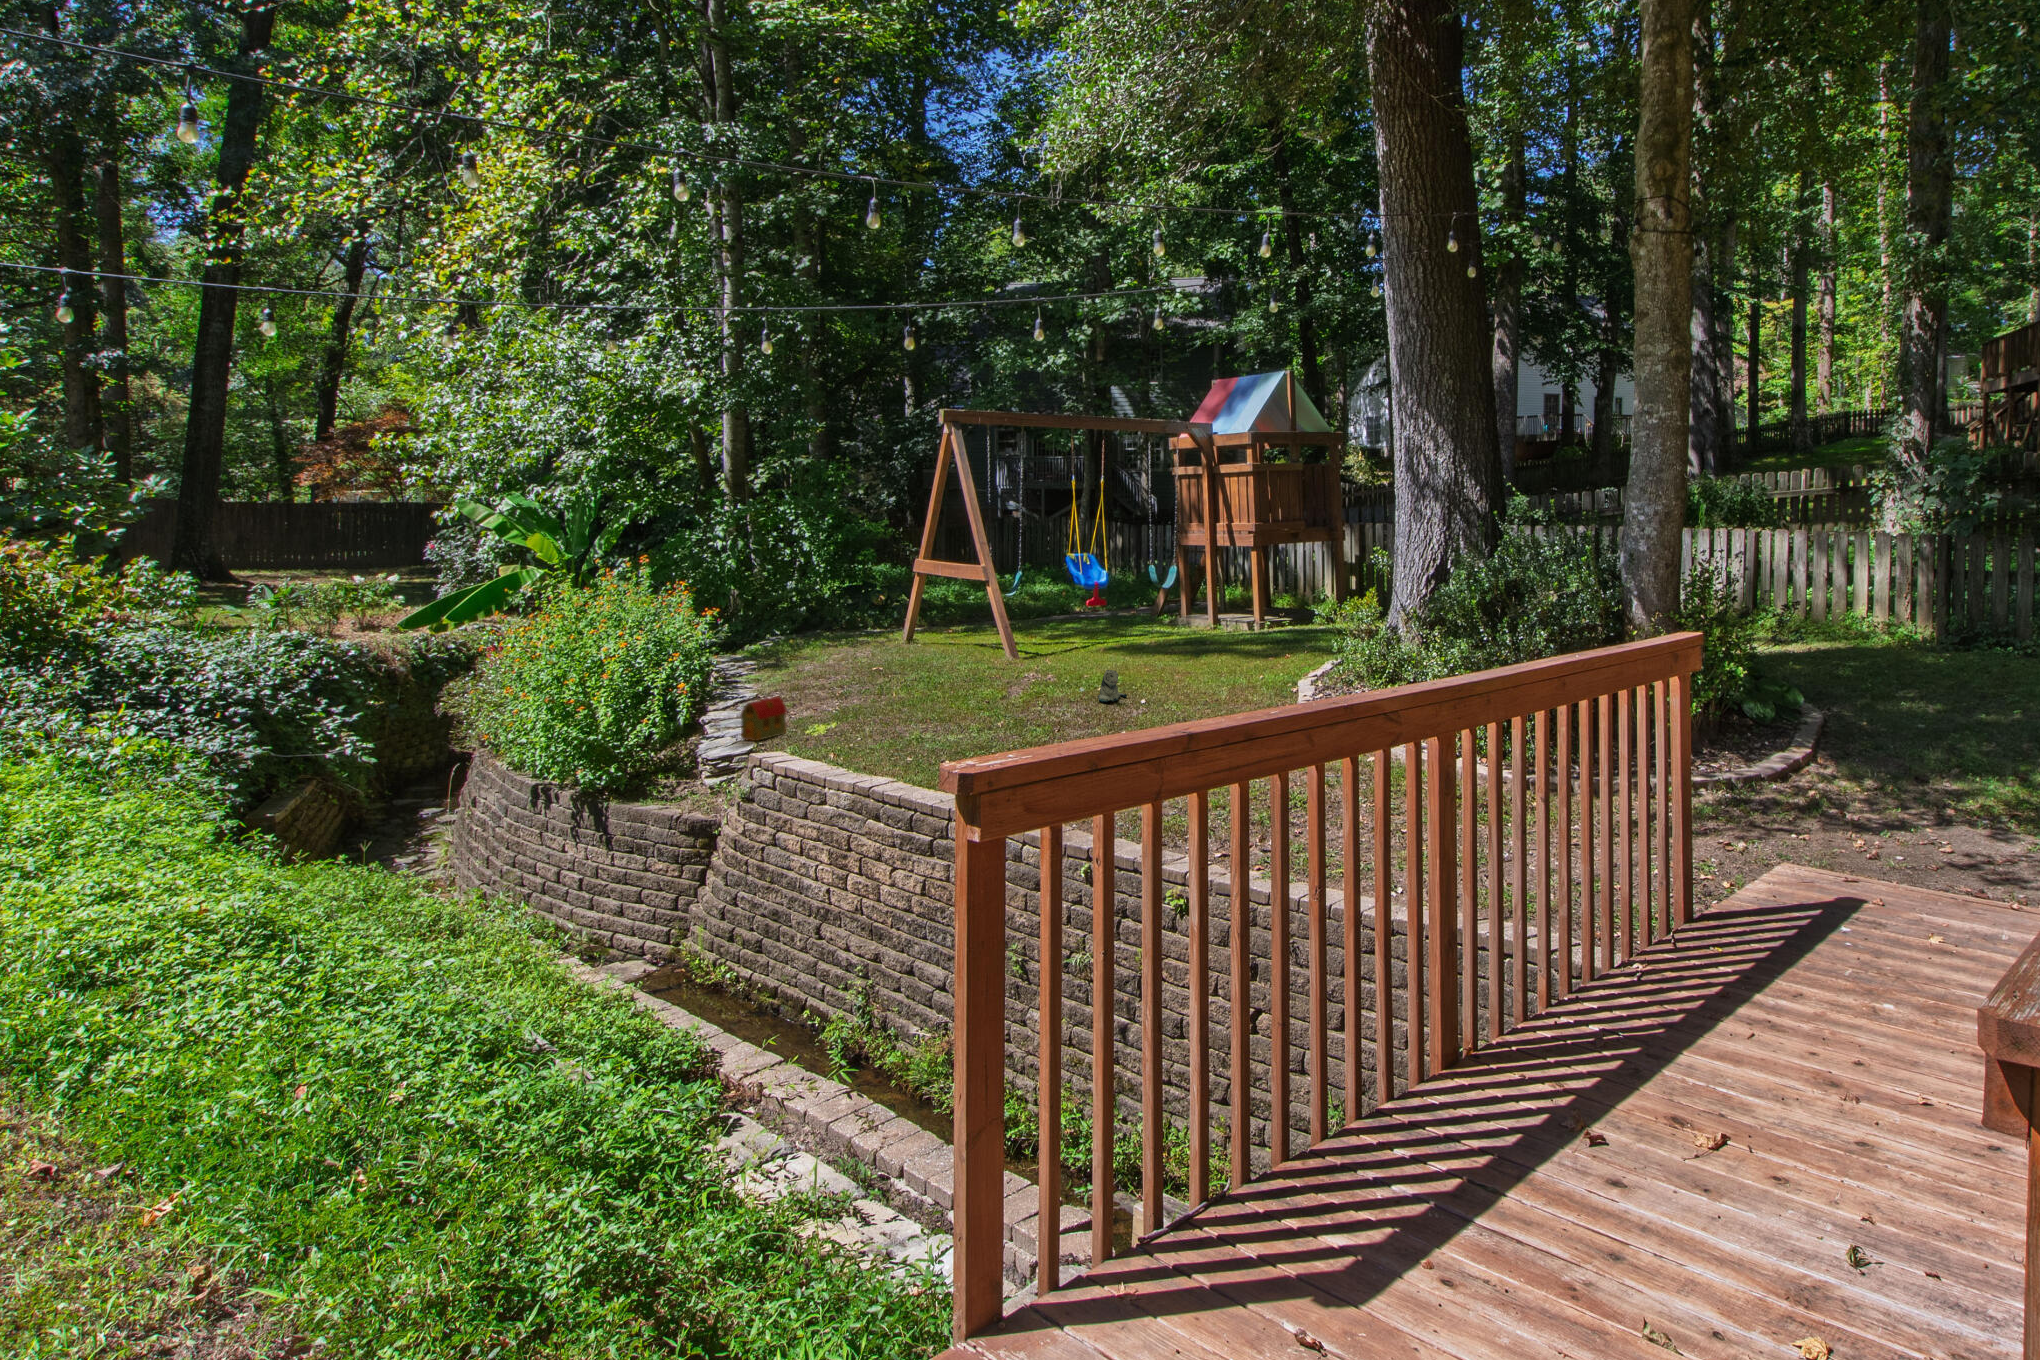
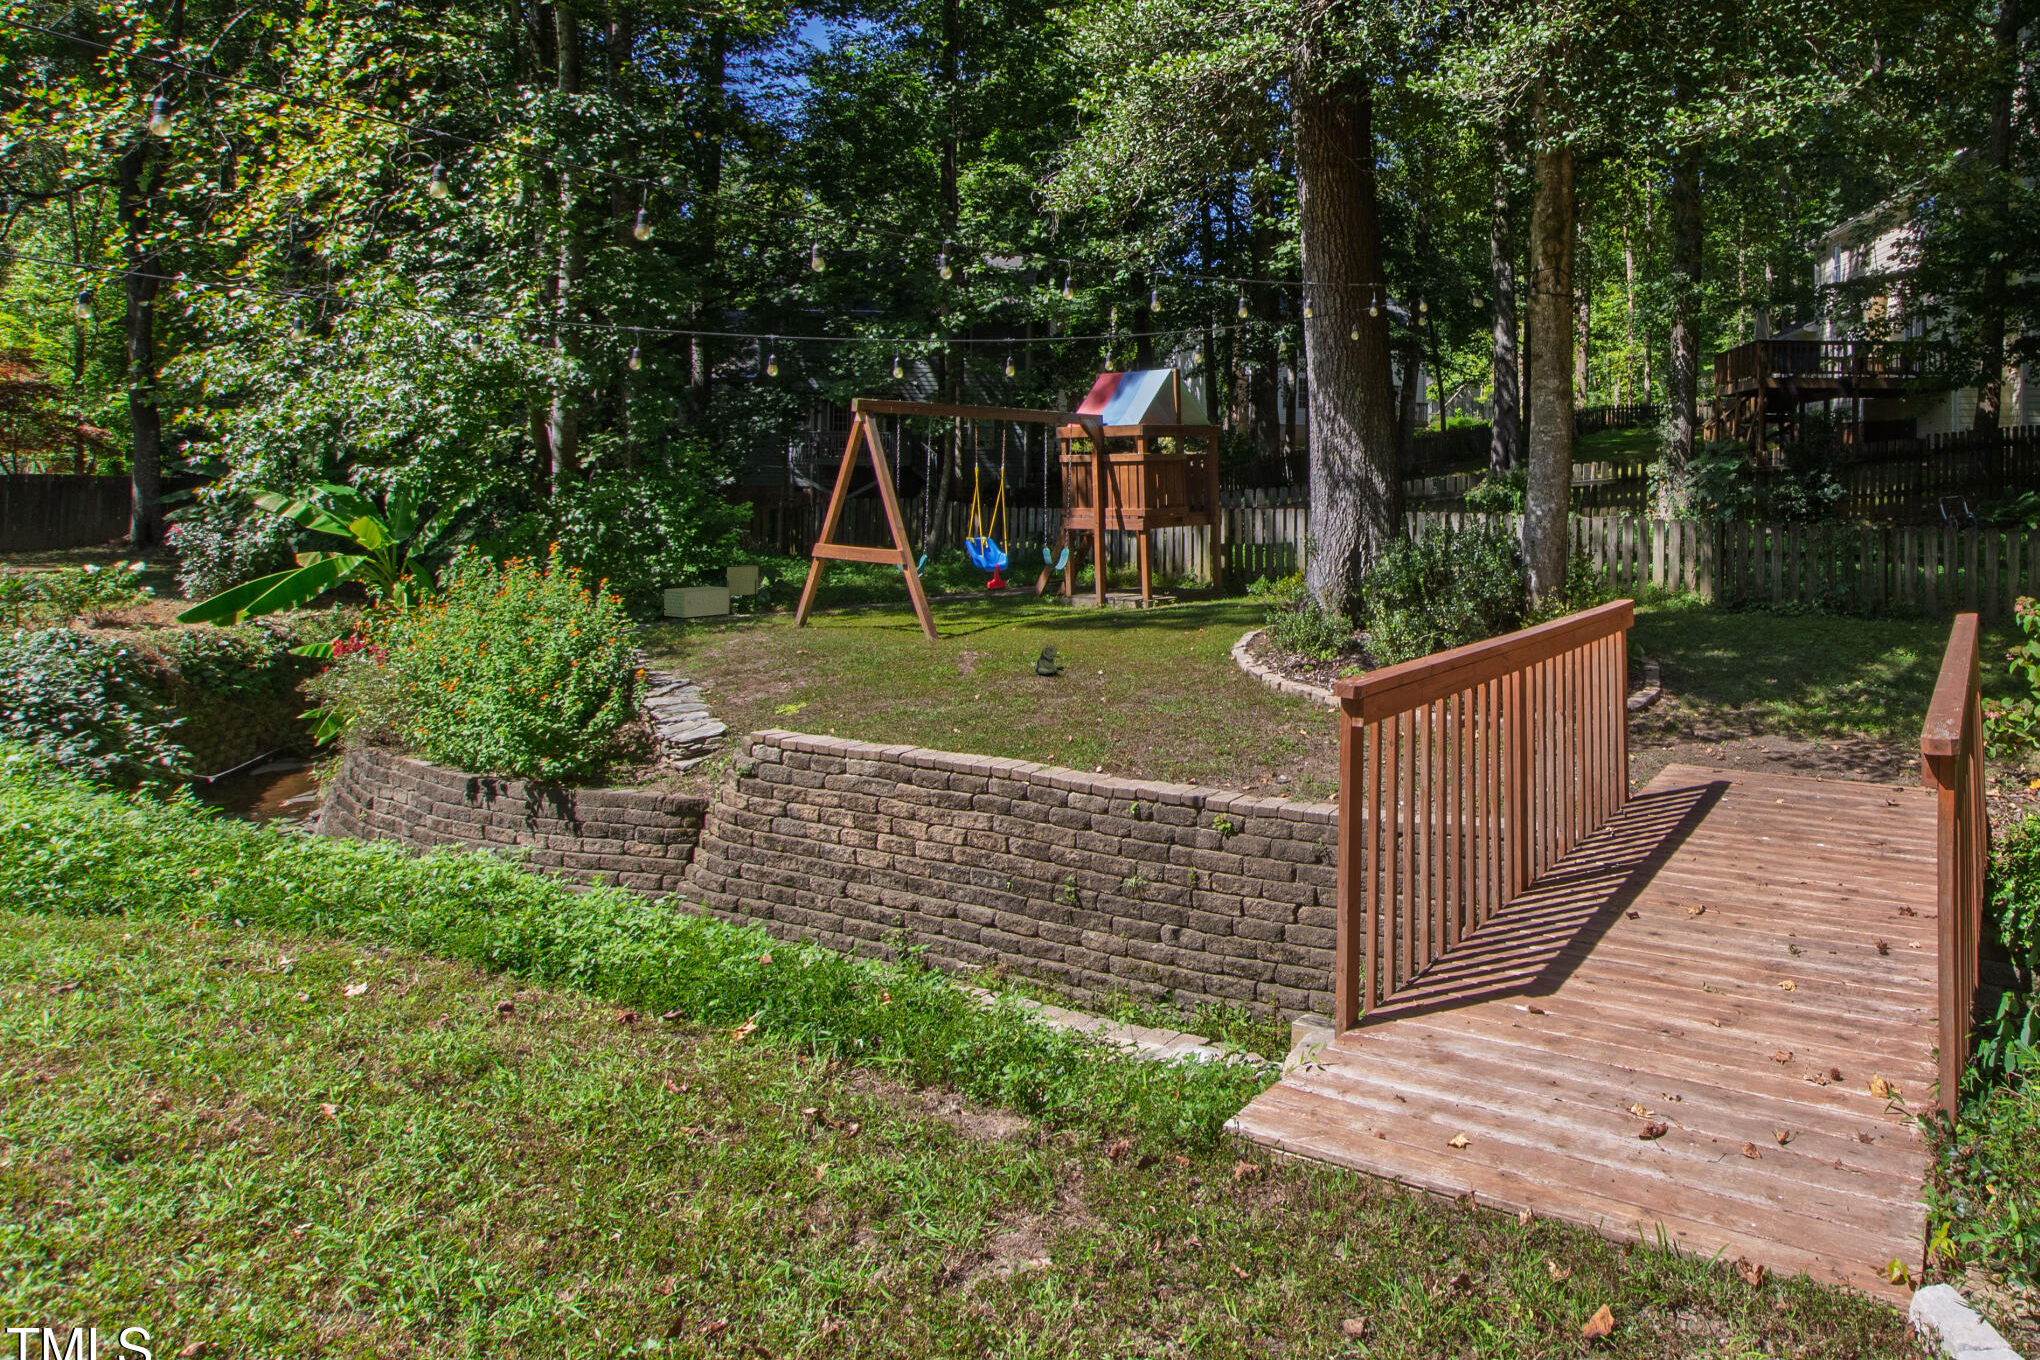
planter: none [866,583,893,625] -> present [727,565,758,607]
storage box: none [810,603,865,633] -> present [664,586,730,617]
toy house: present [740,696,787,741] -> none [677,680,726,725]

